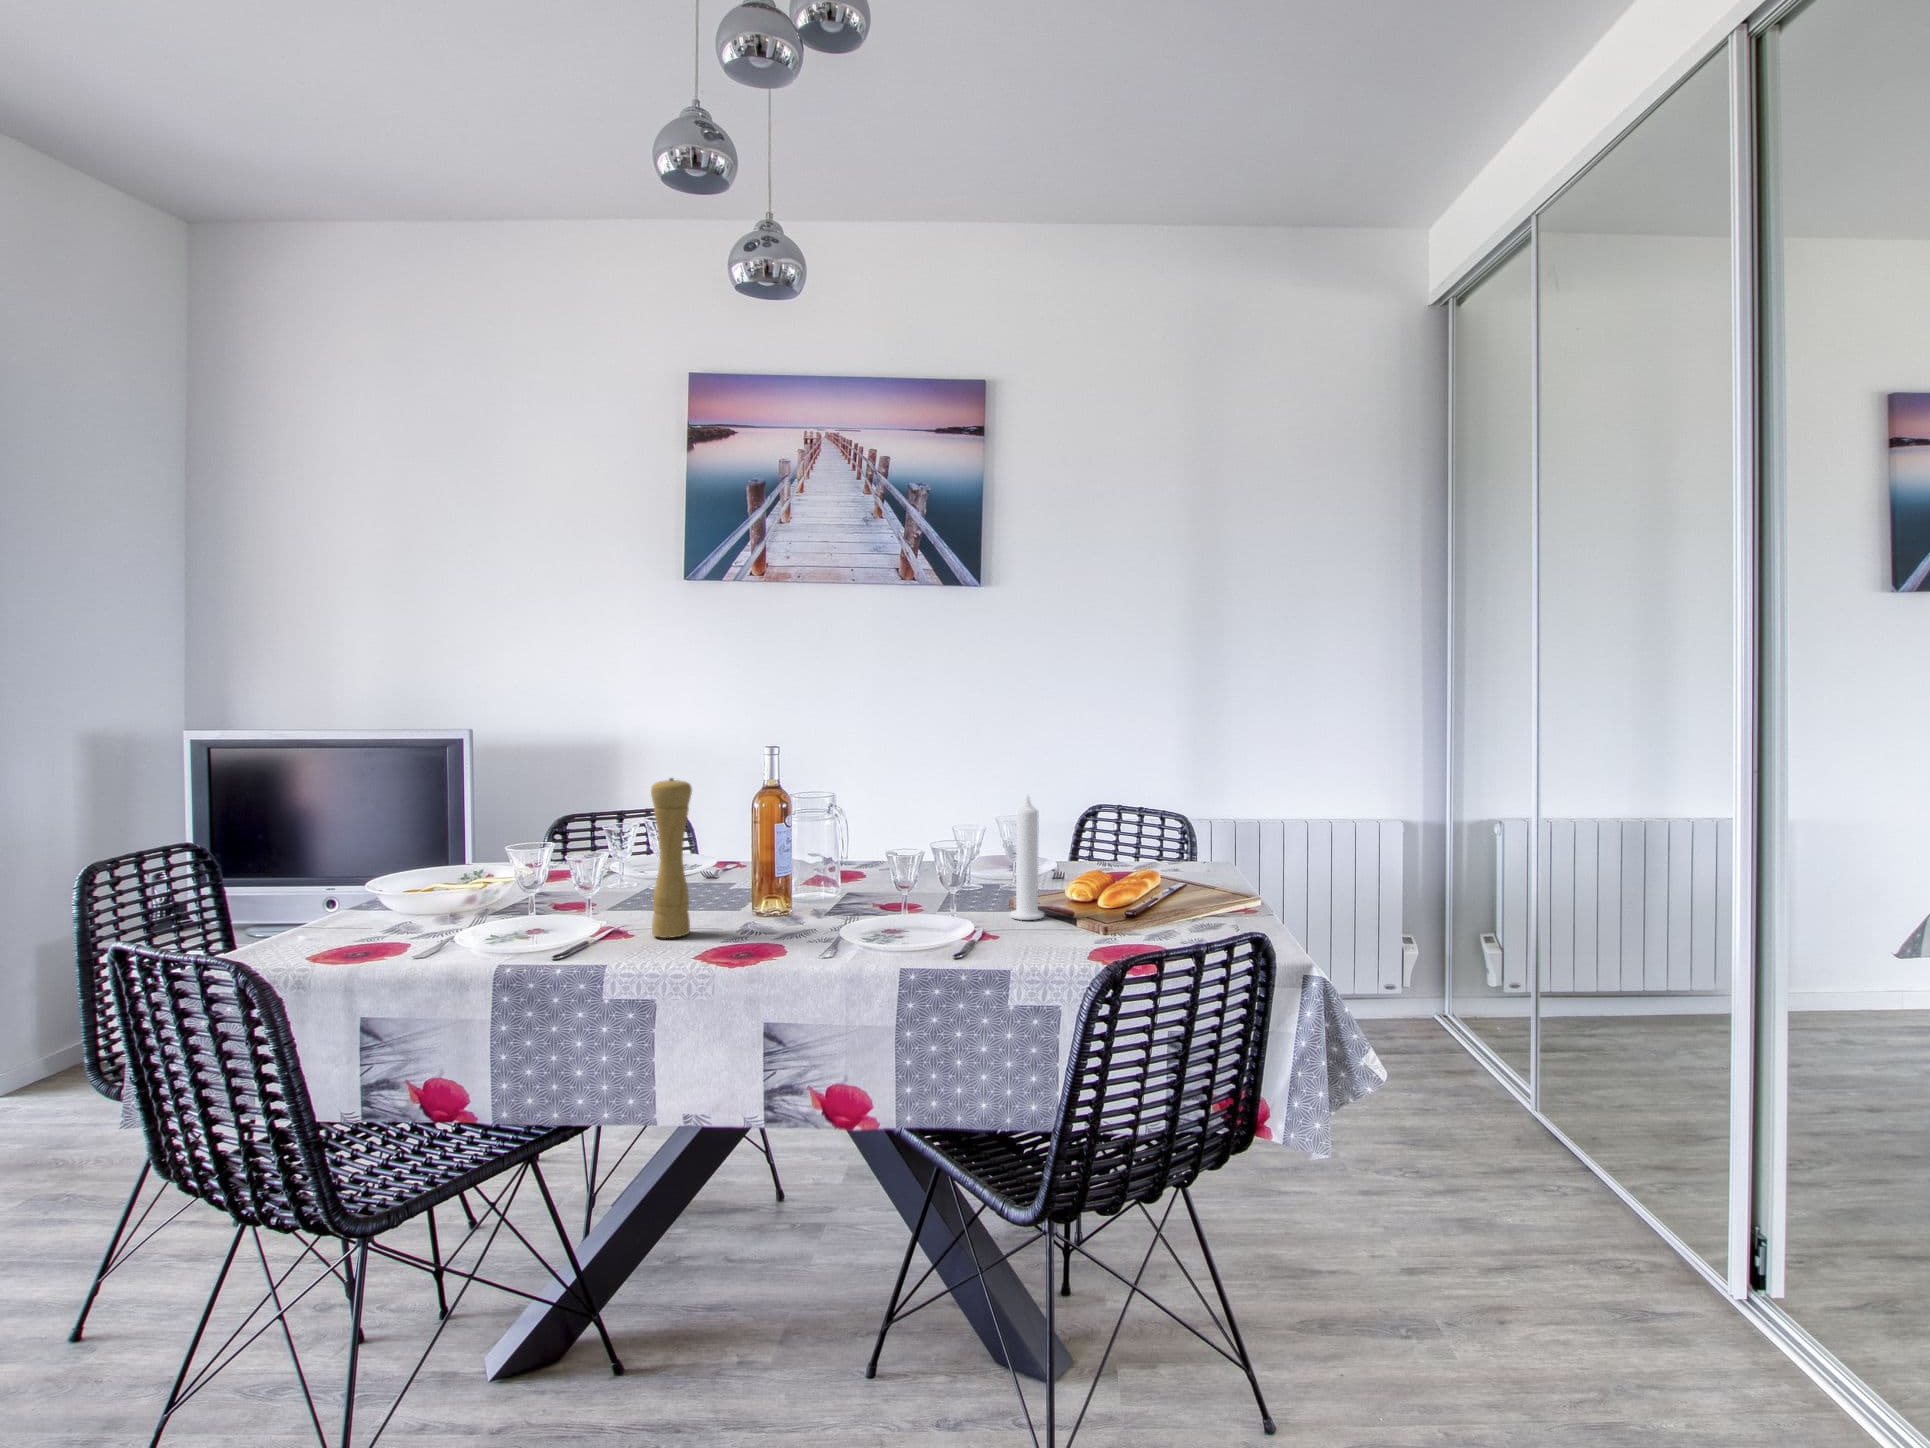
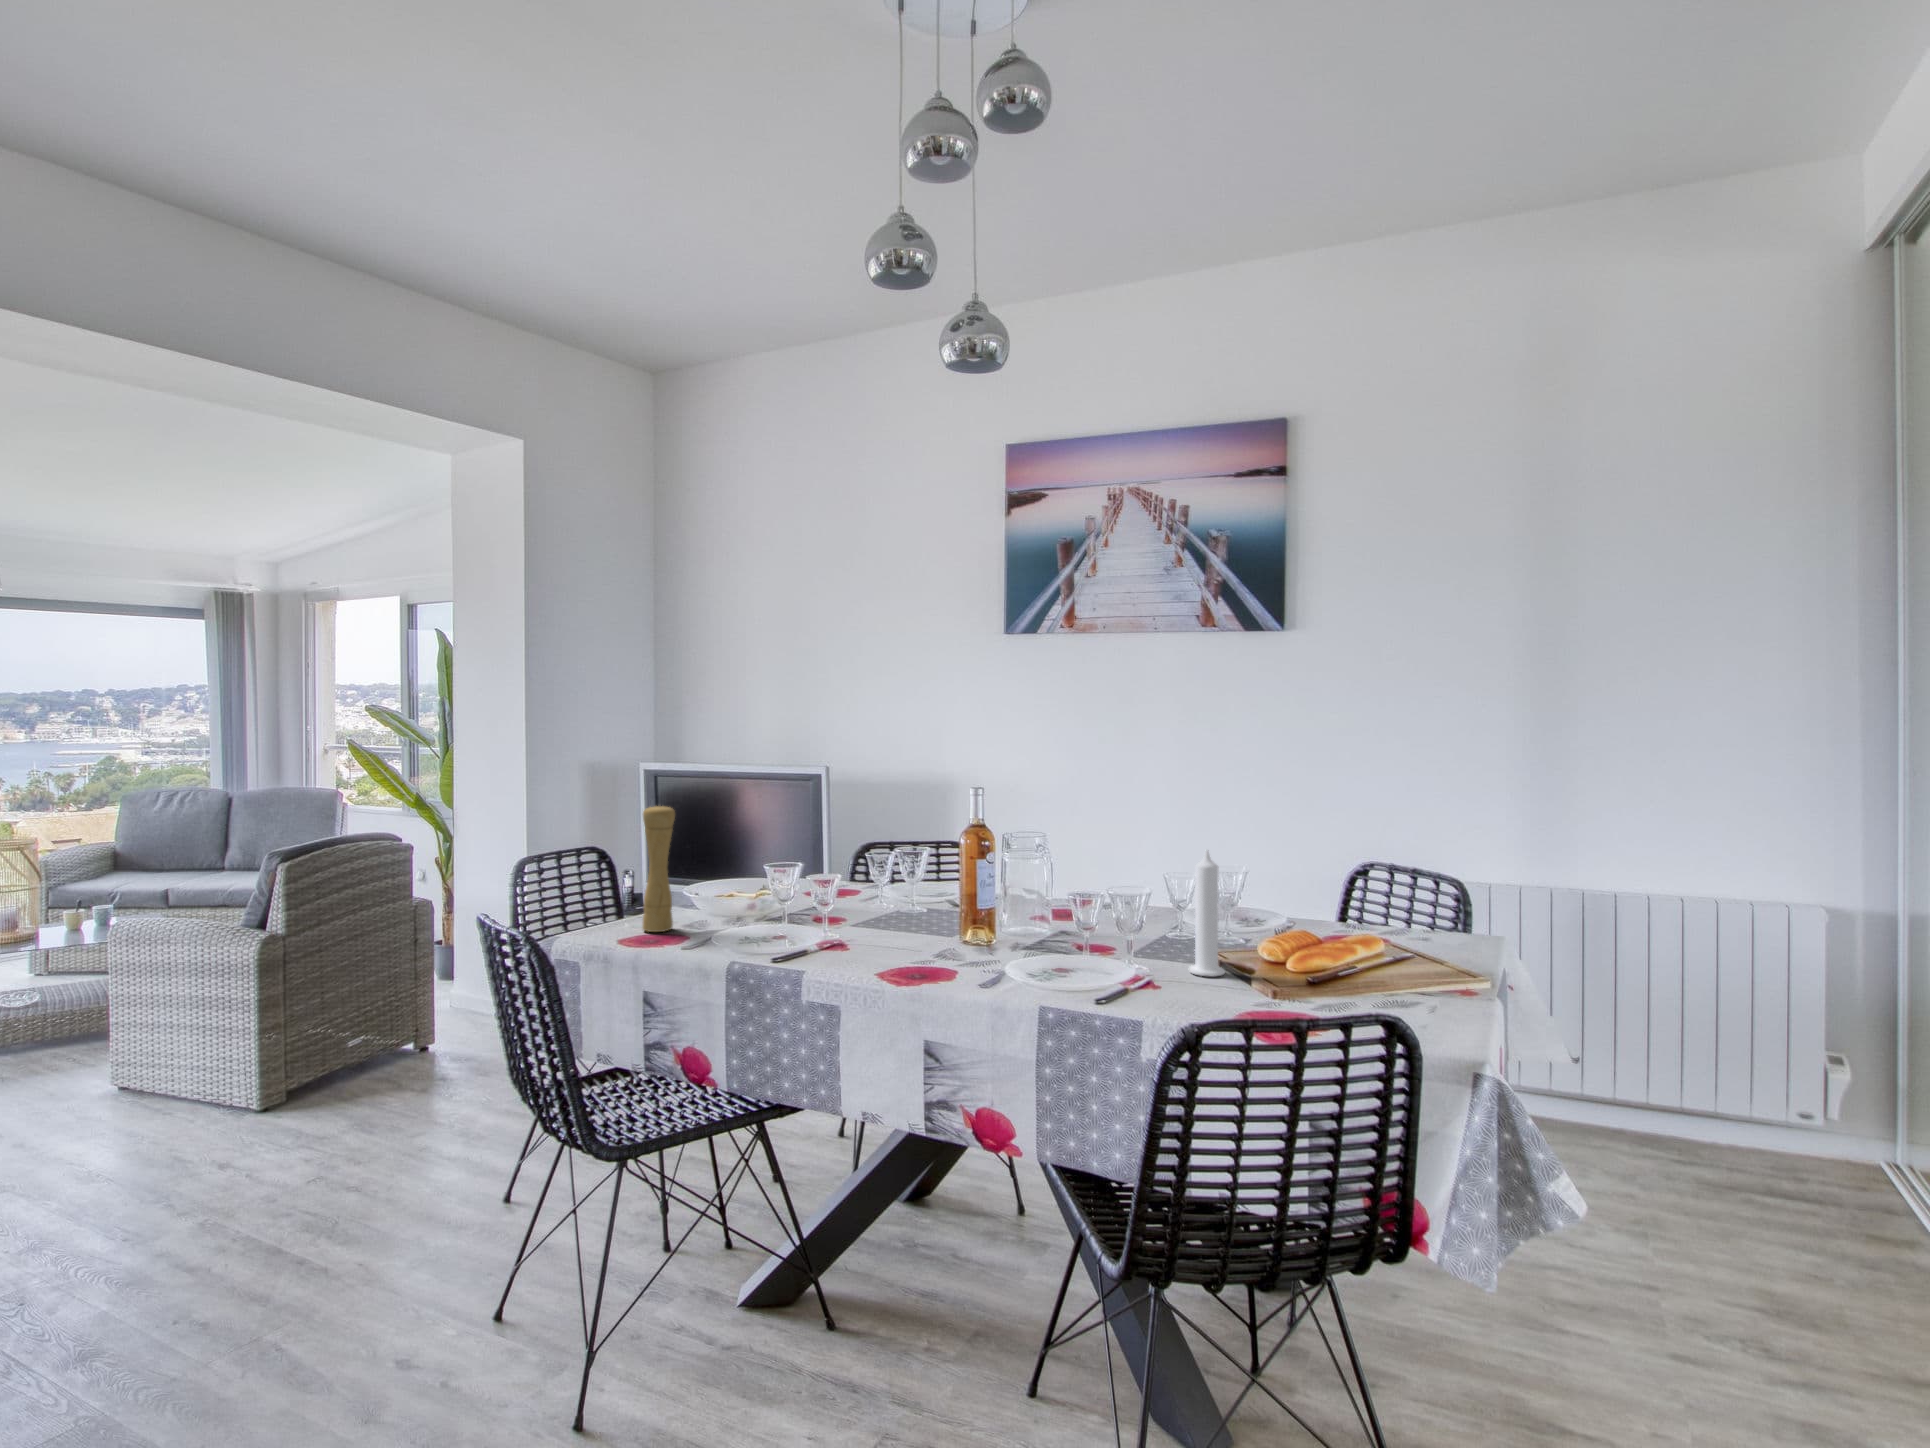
pepper mill: present [651,778,692,938] -> present [642,805,675,932]

